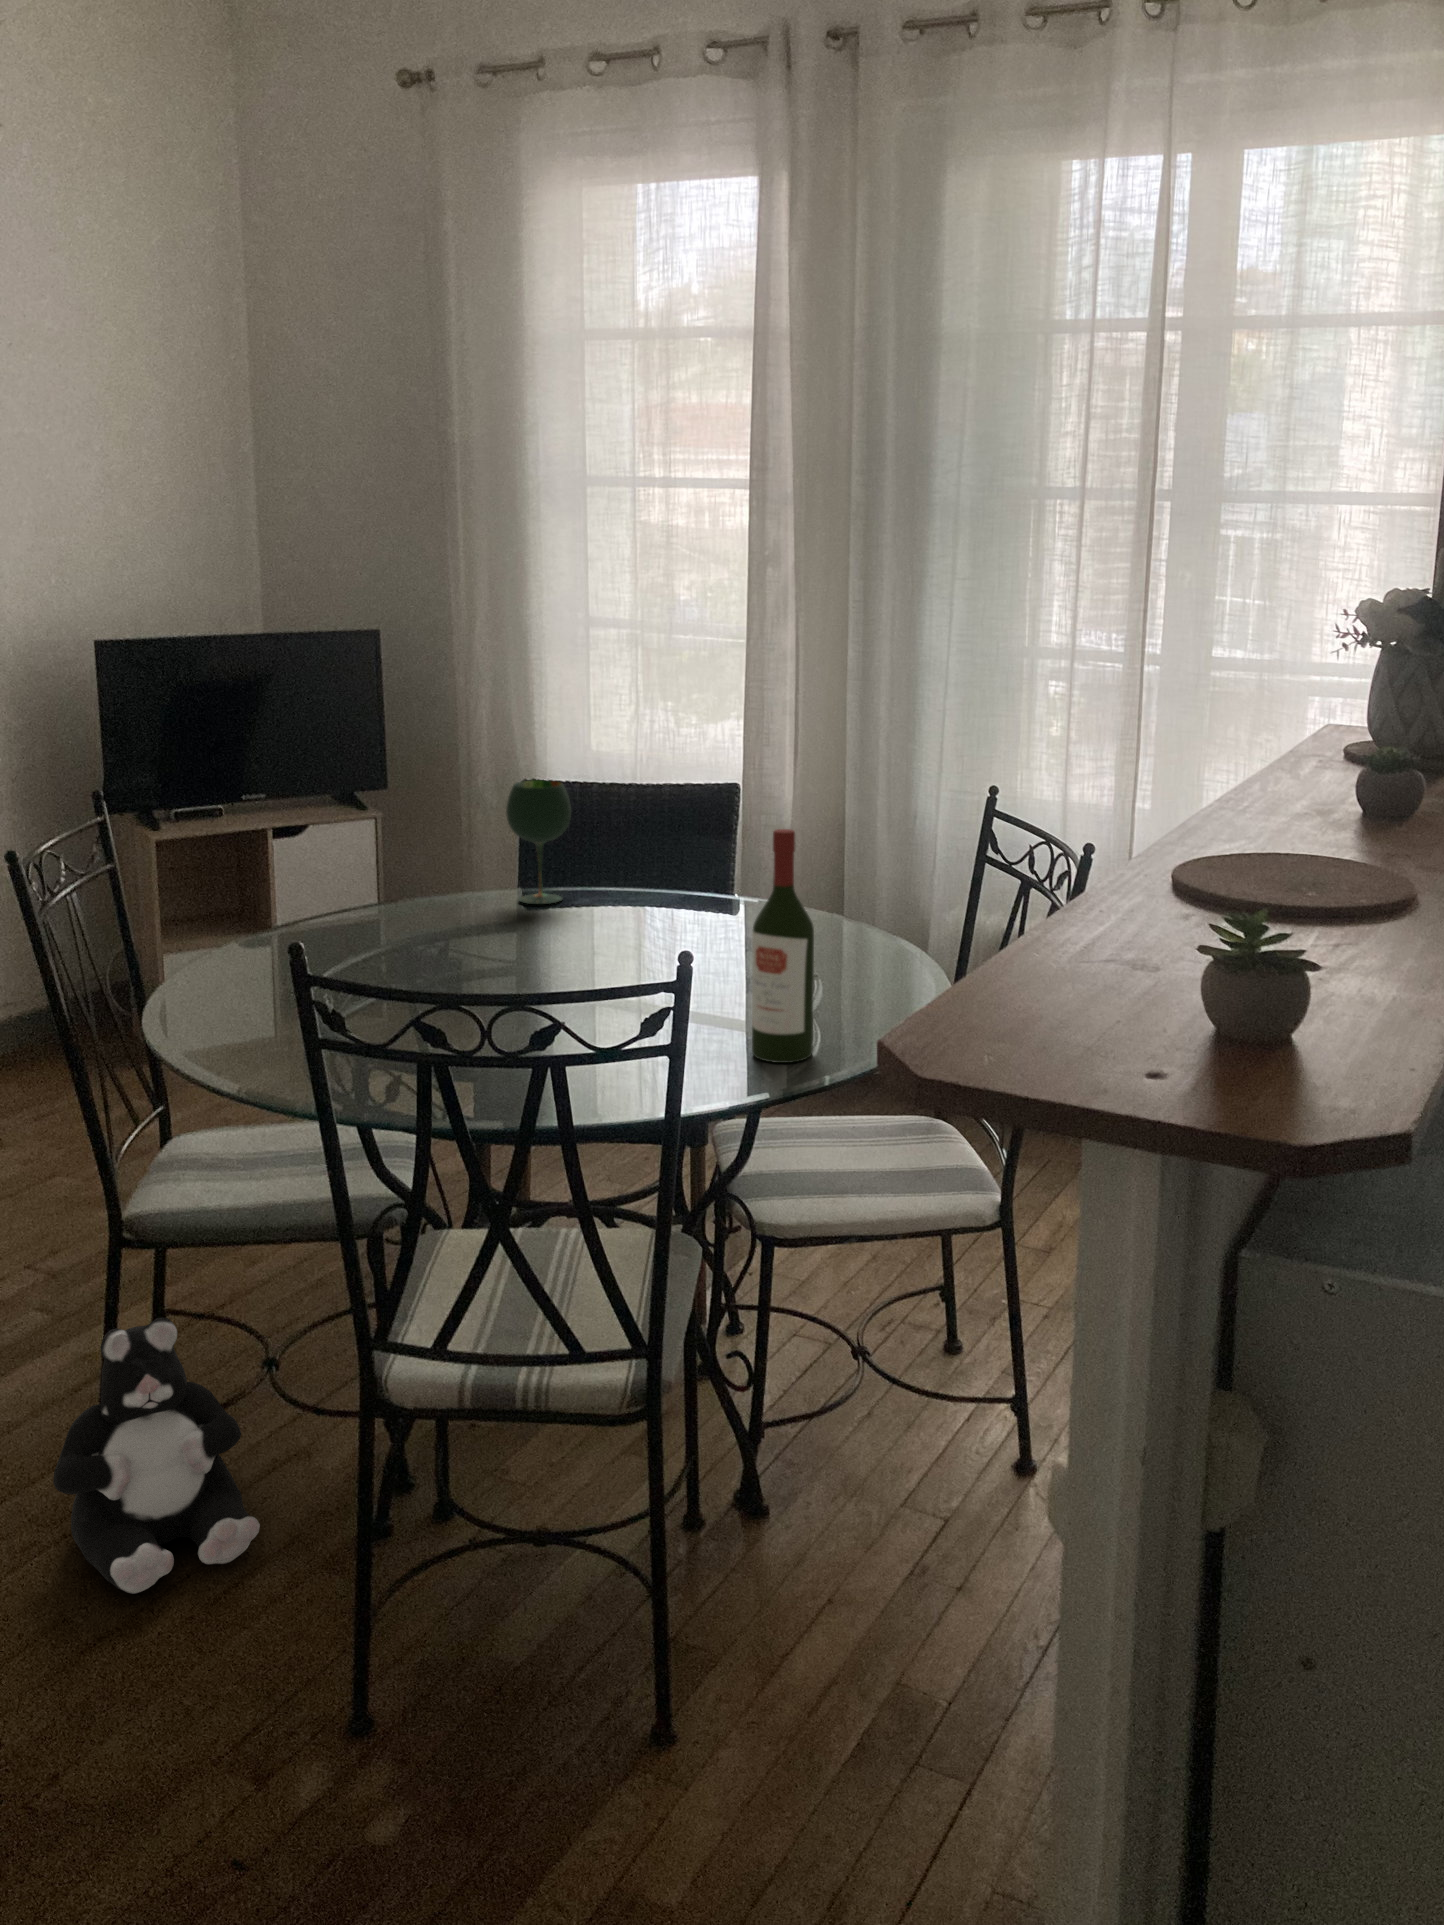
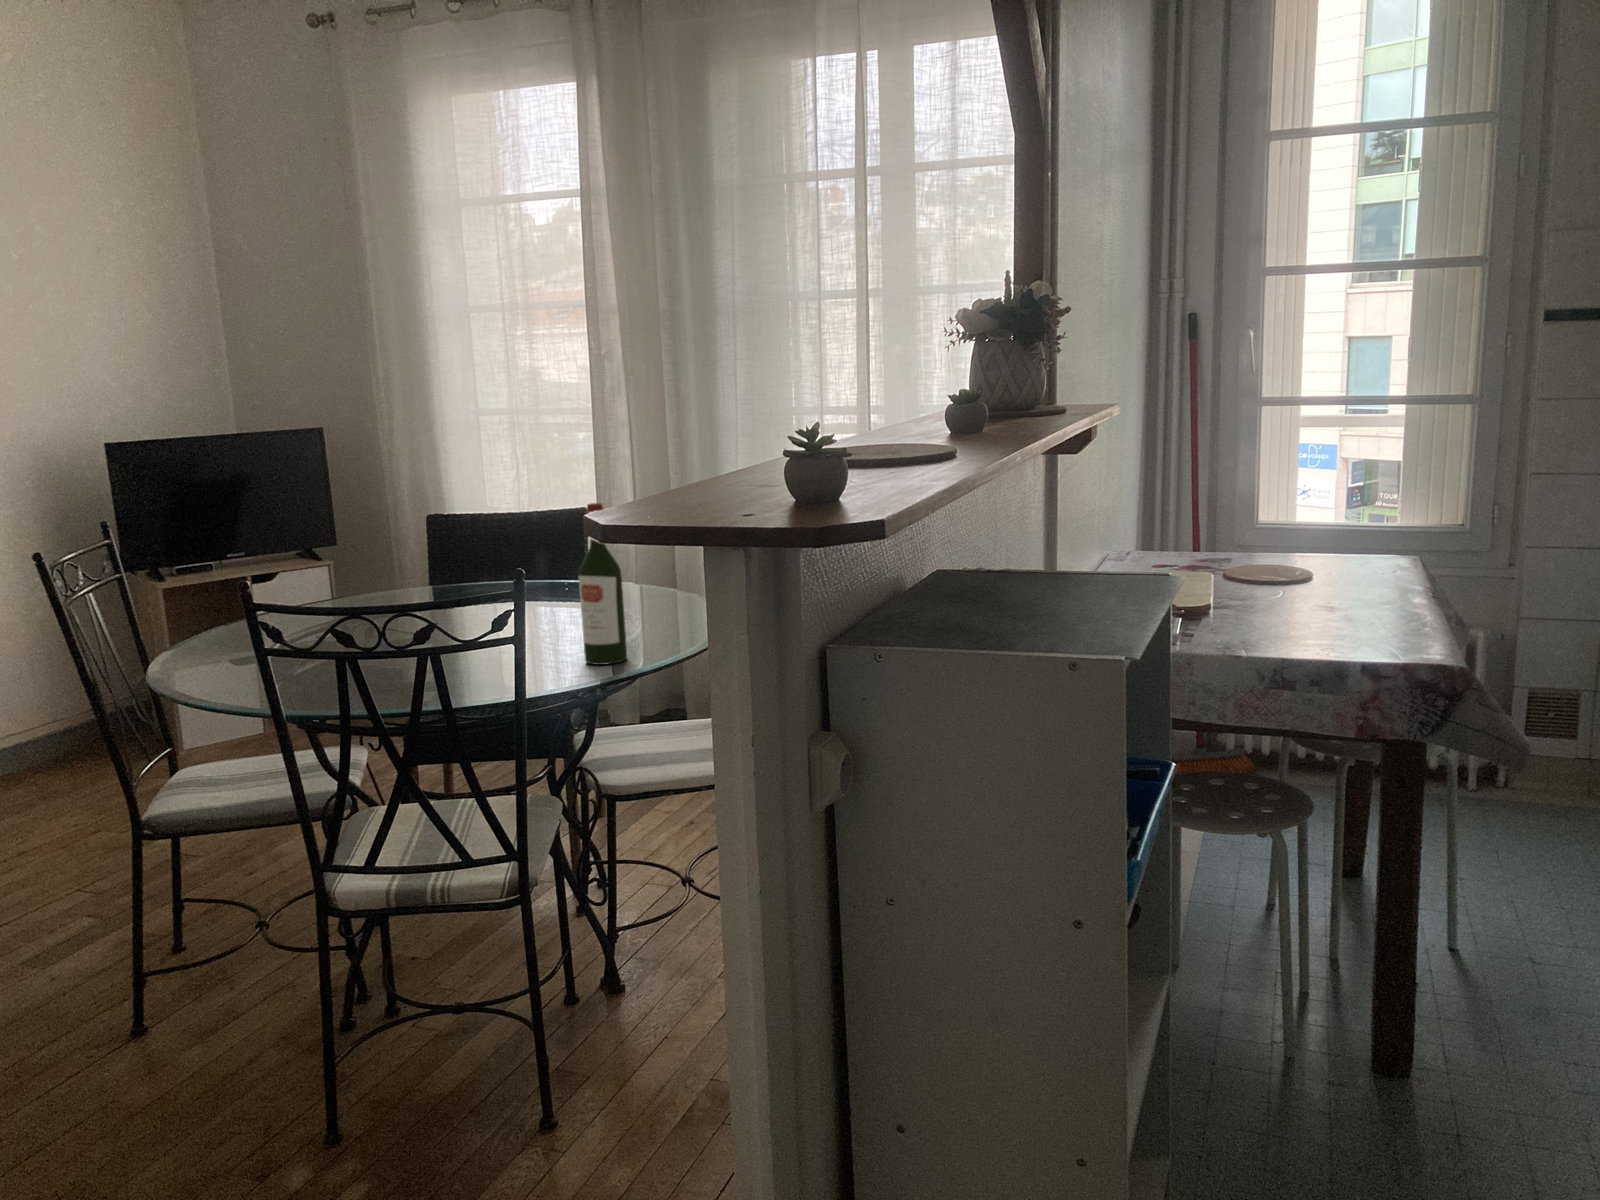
wine glass: present [506,780,571,904] -> none [415,509,463,598]
plush toy: present [53,1318,260,1594] -> none [102,887,257,1077]

